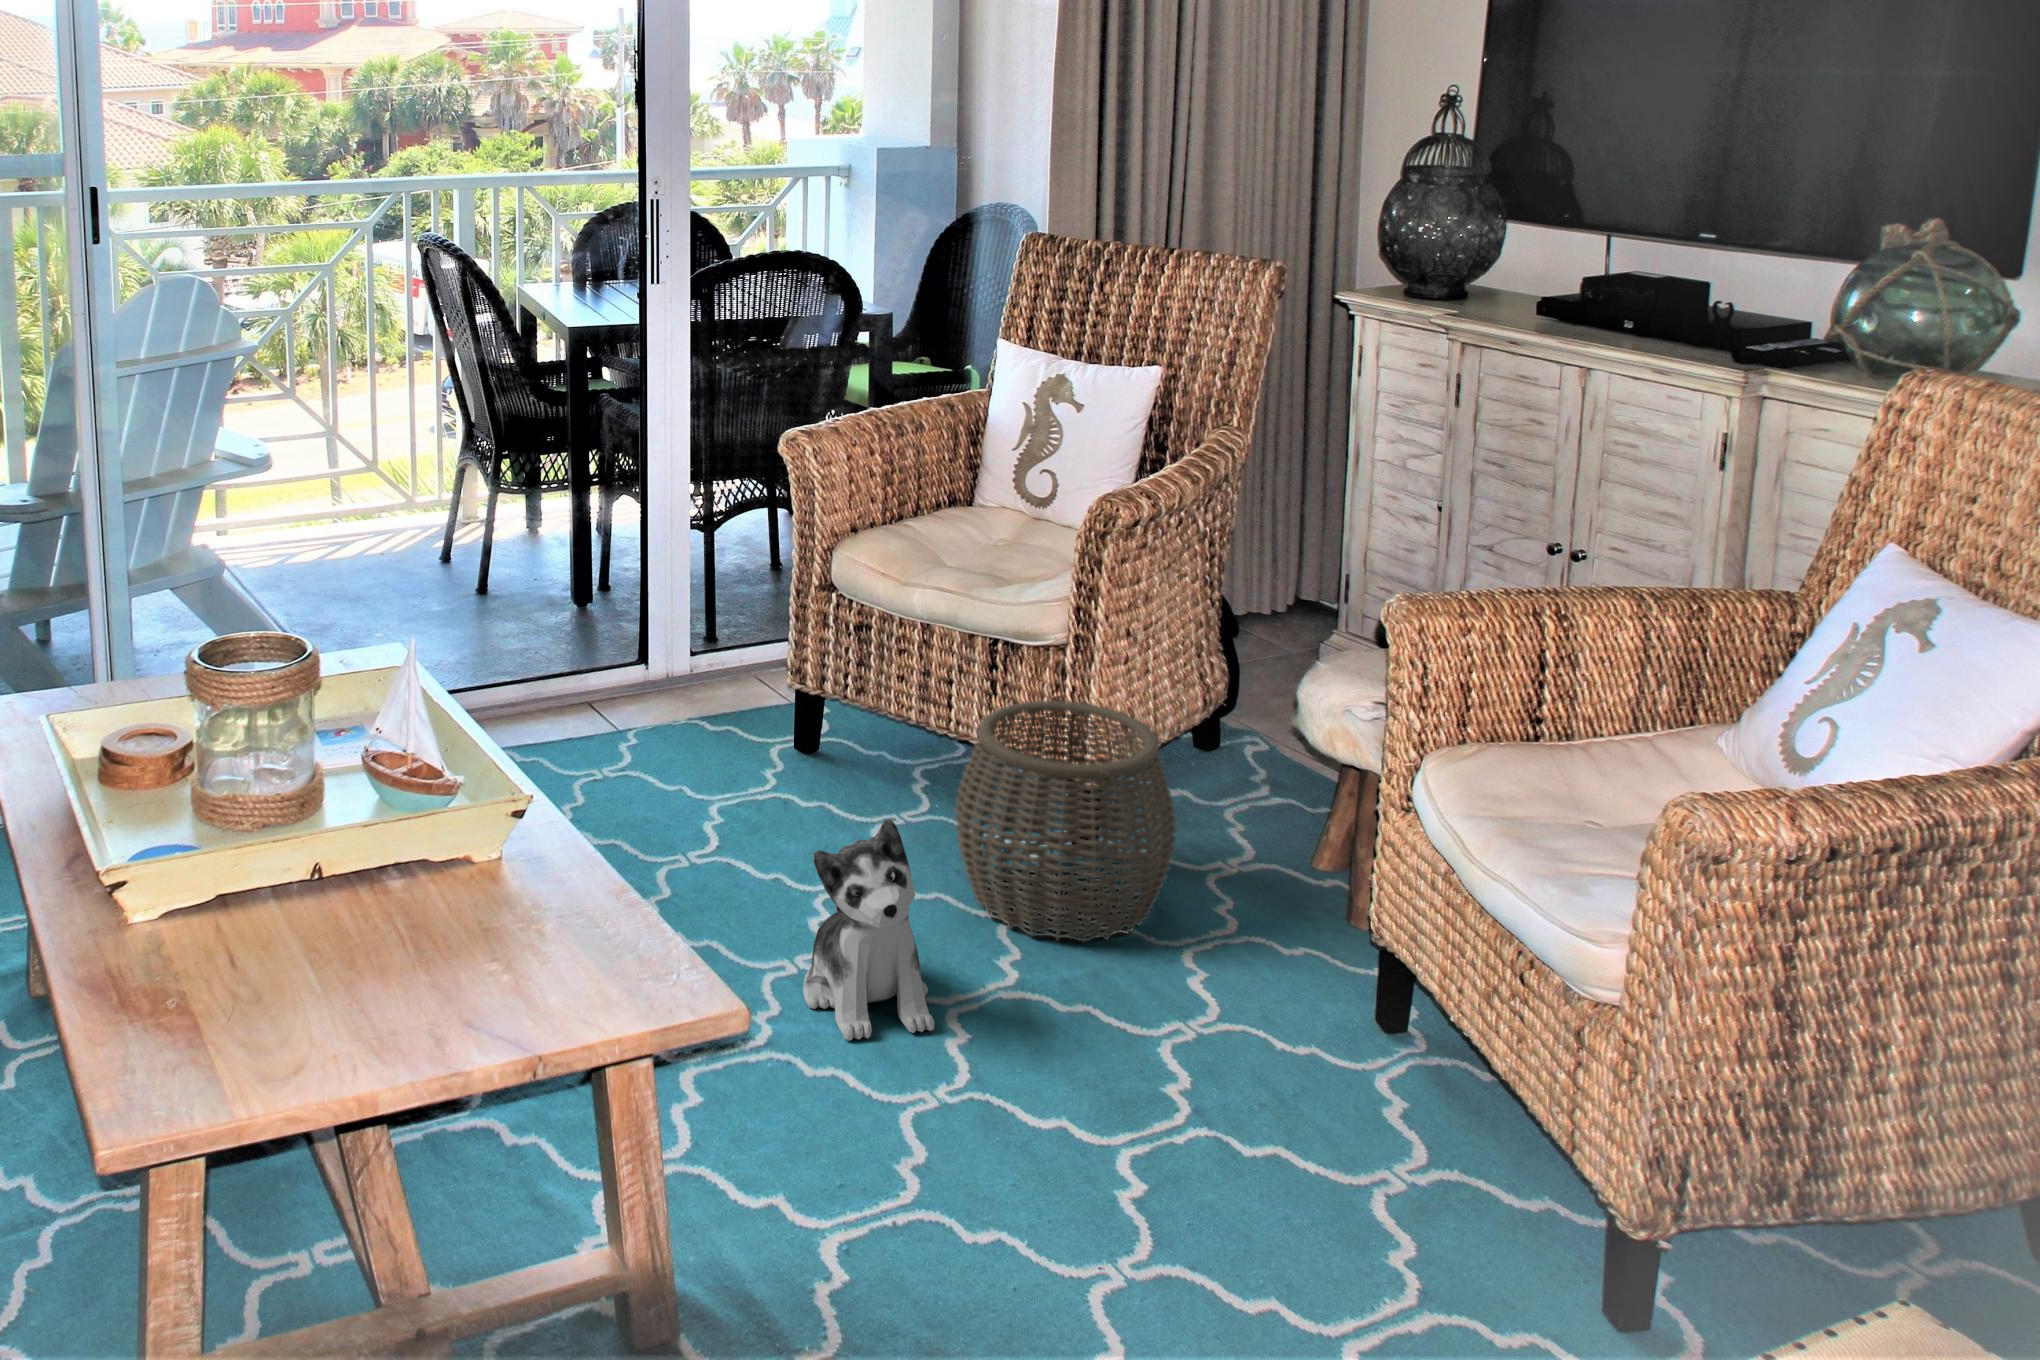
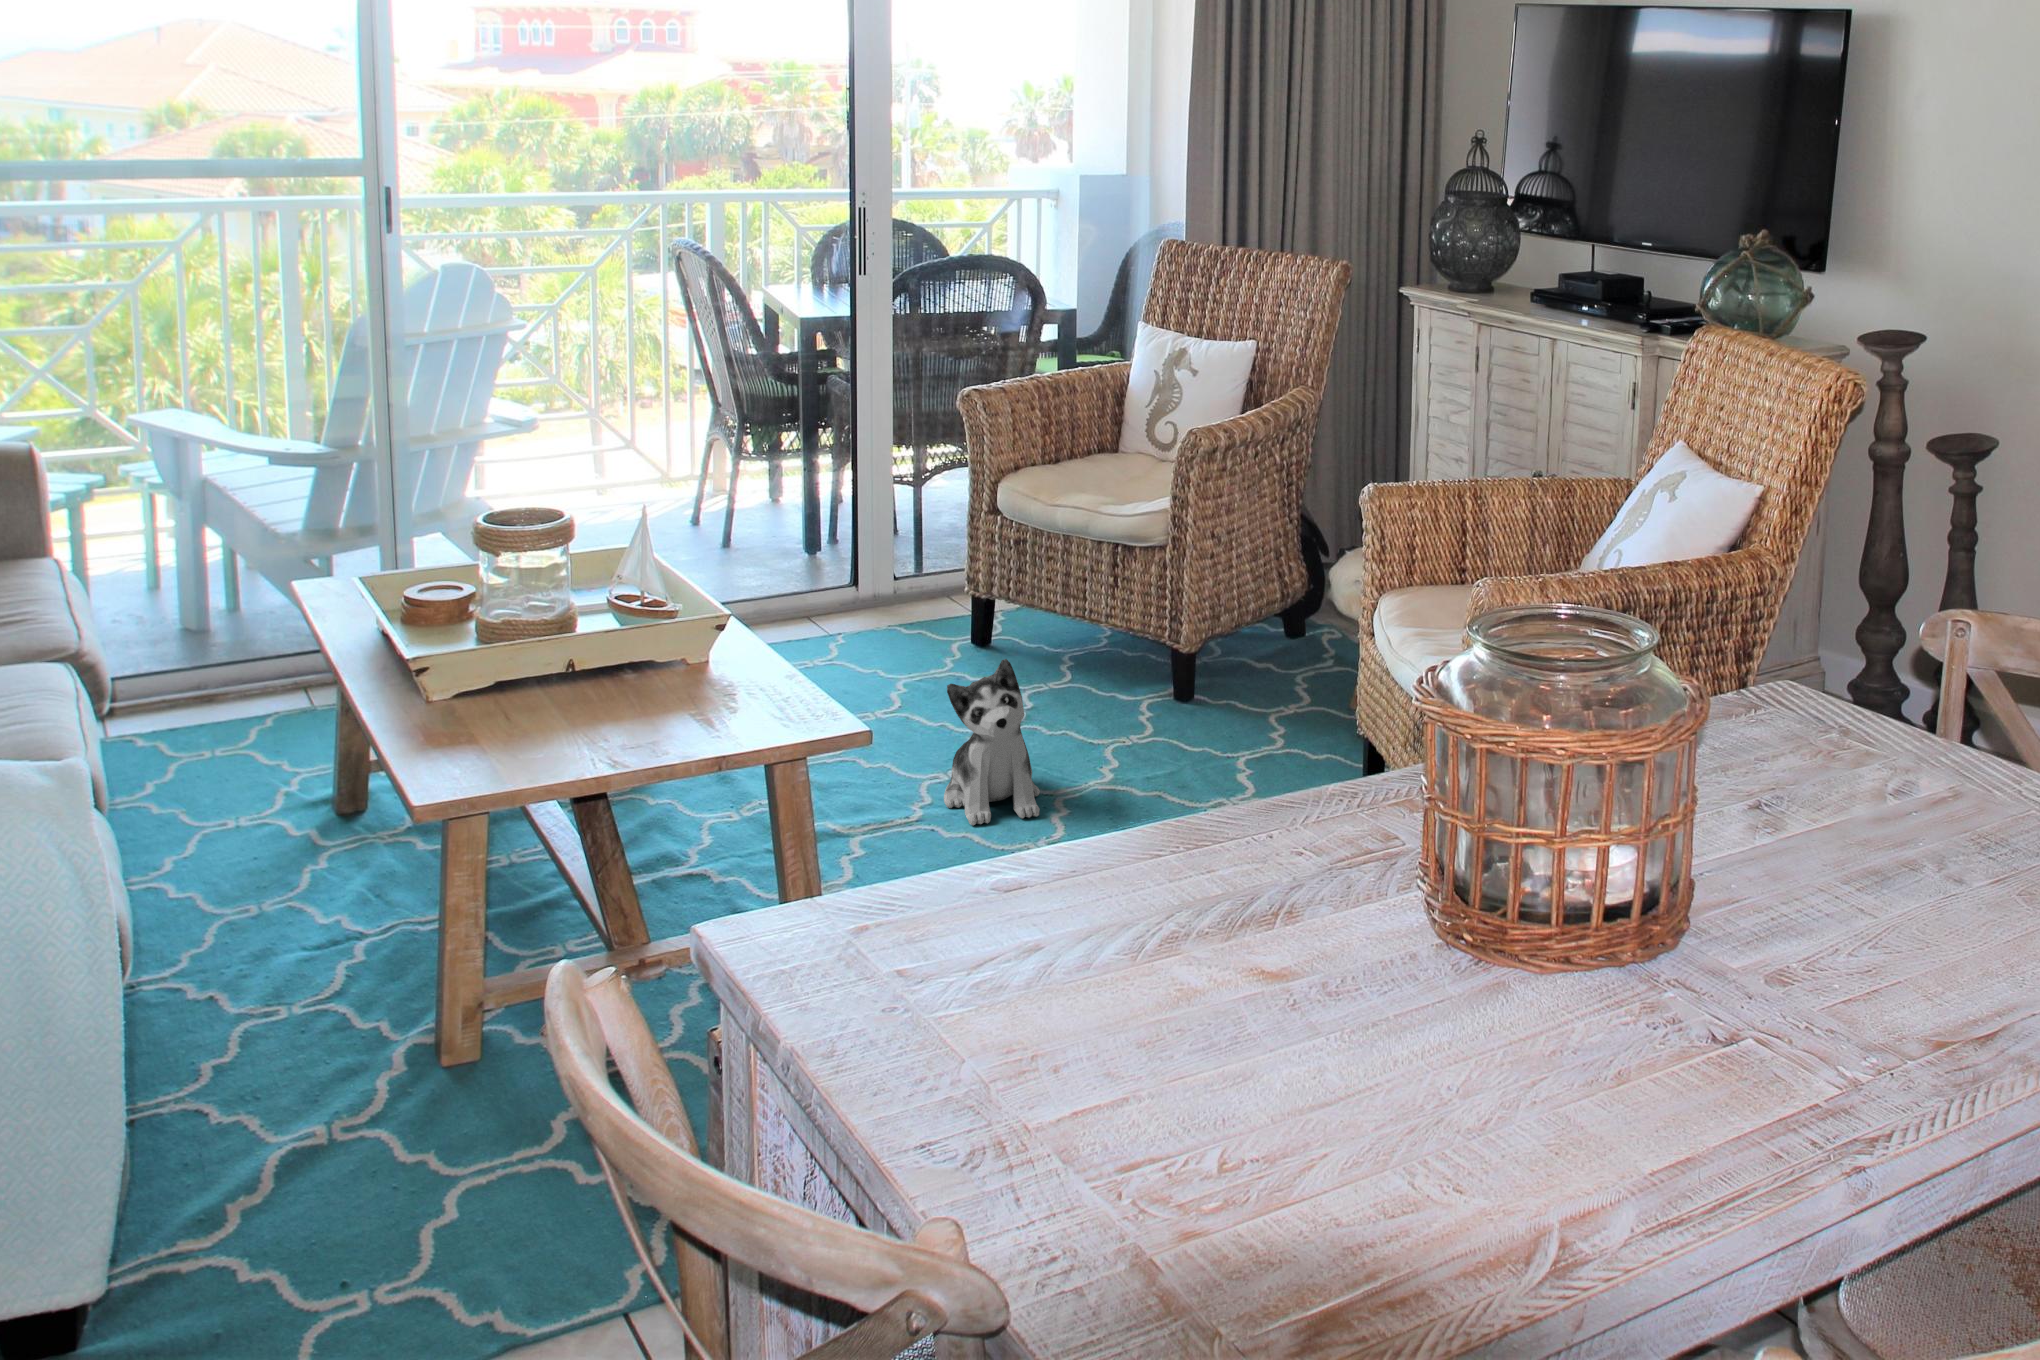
woven basket: present [955,701,1177,942] -> none [1075,585,1238,759]

